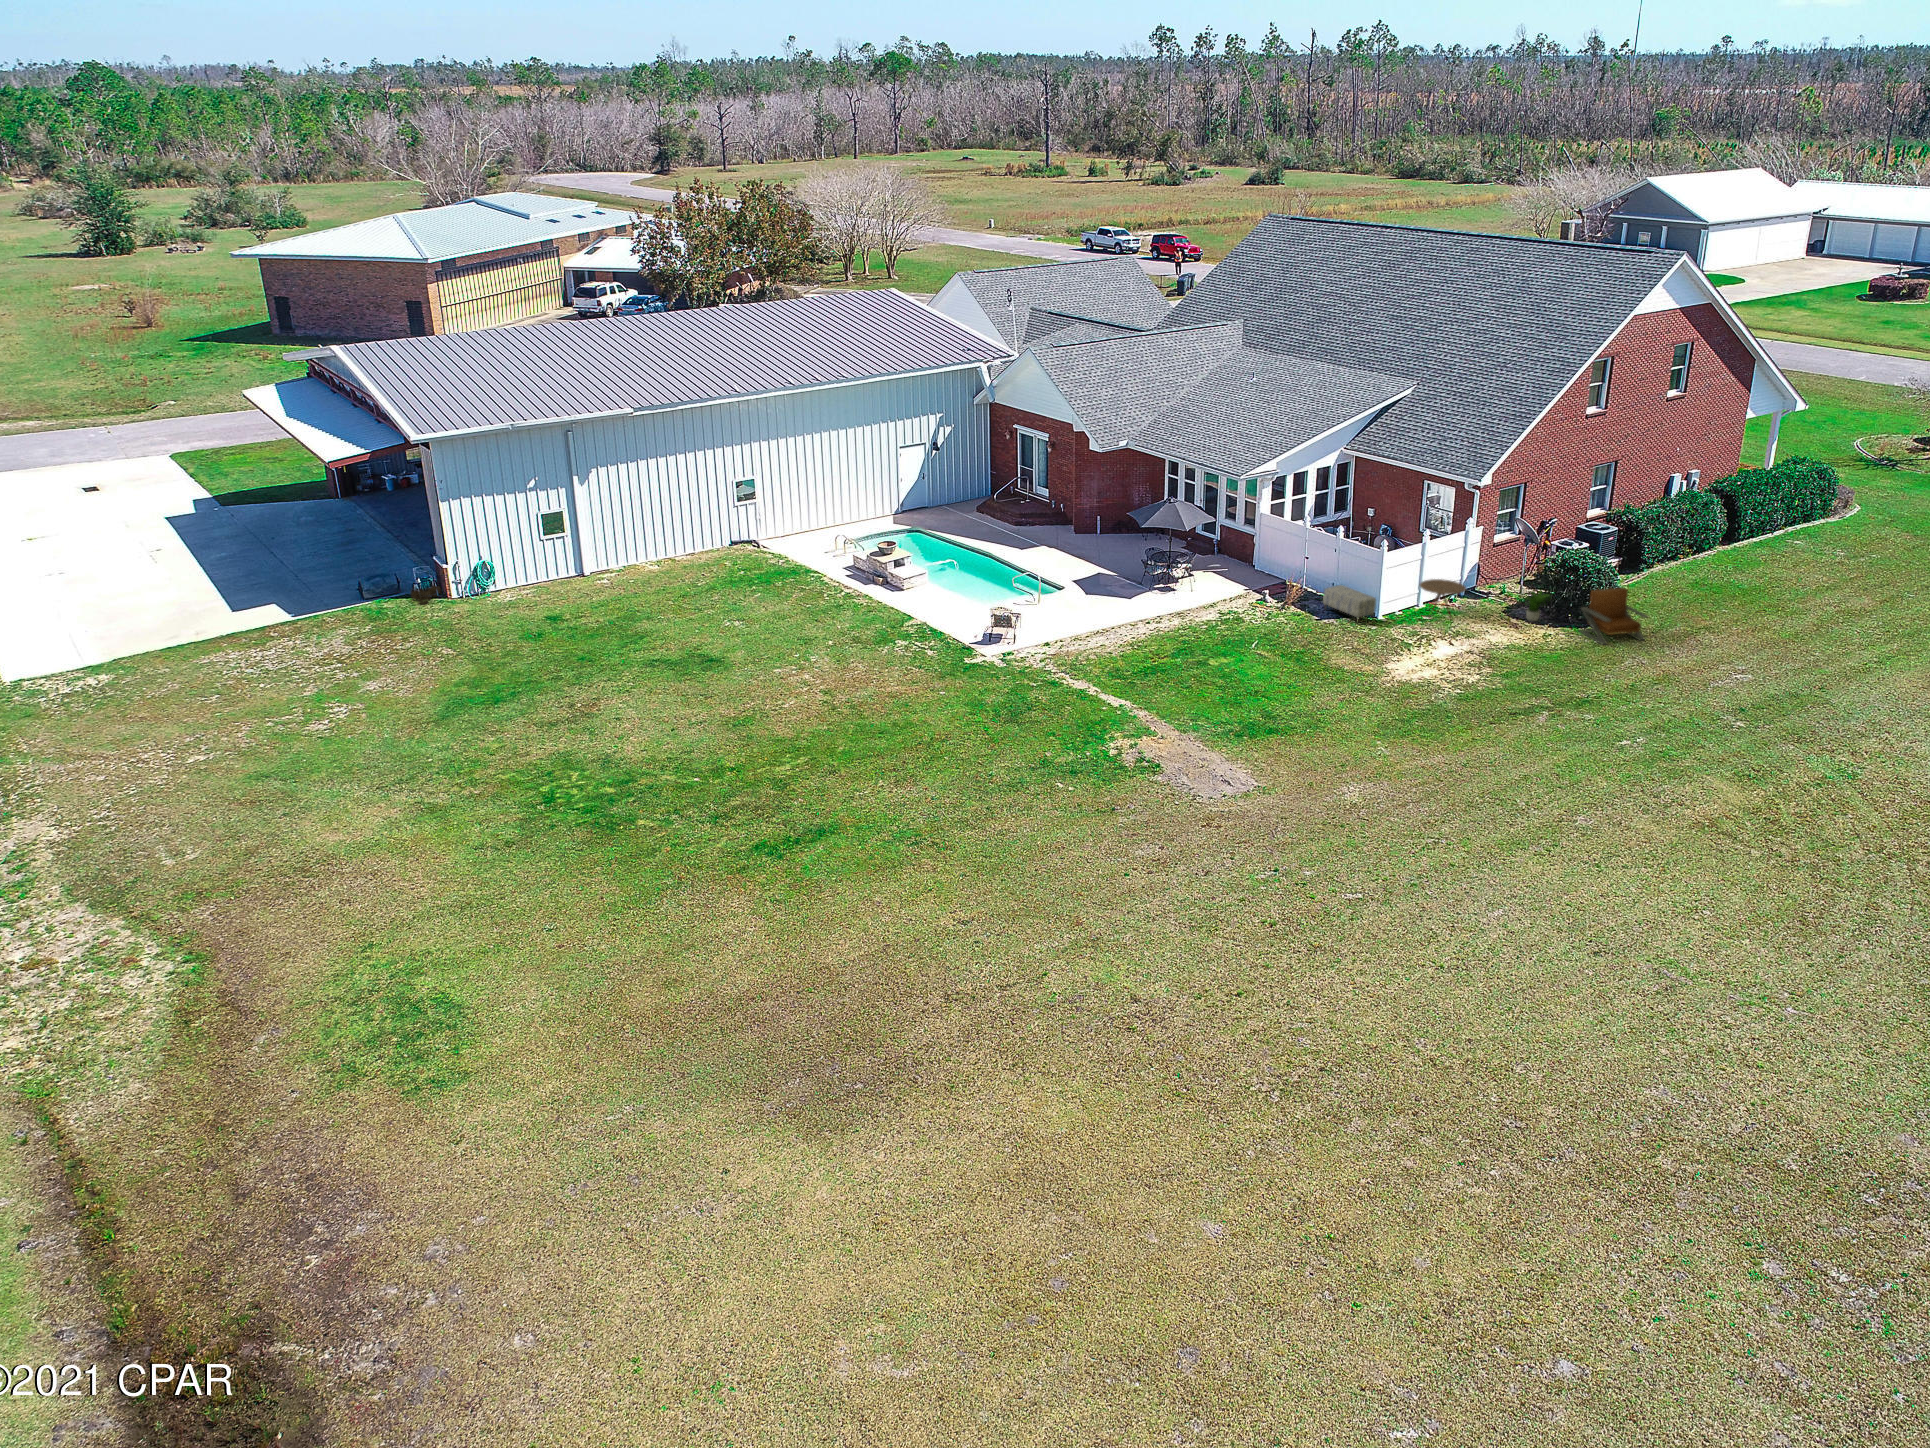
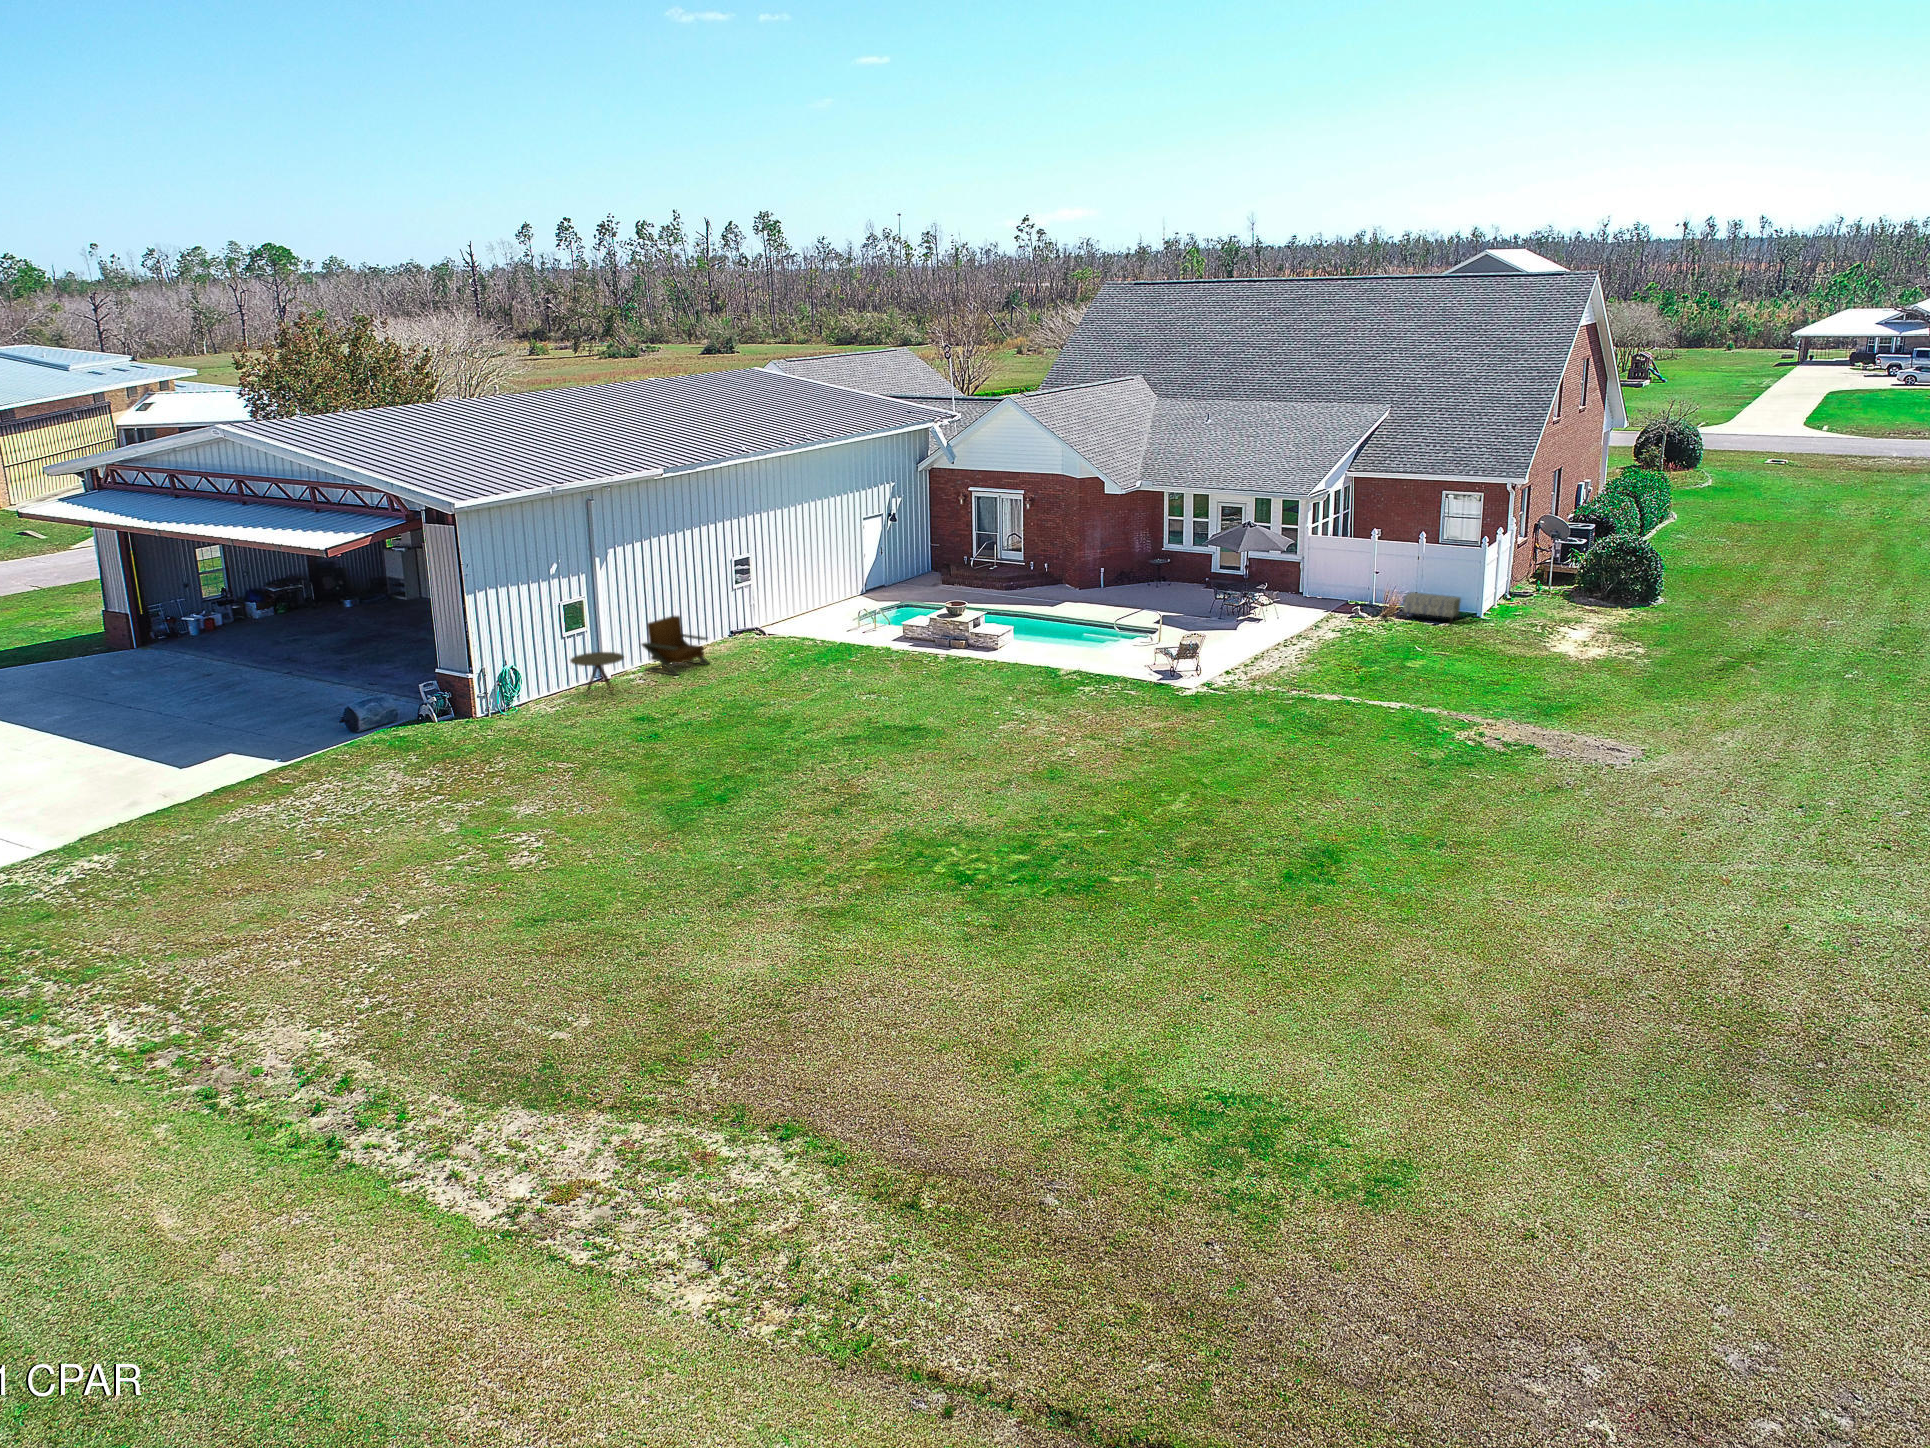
round table: present [1420,579,1466,617] -> present [570,652,624,696]
woven basket: present [411,585,440,604] -> none [414,707,449,732]
lounge chair: present [1579,587,1648,645] -> present [642,616,709,675]
potted plant: present [1516,590,1550,621] -> none [1559,577,1596,606]

